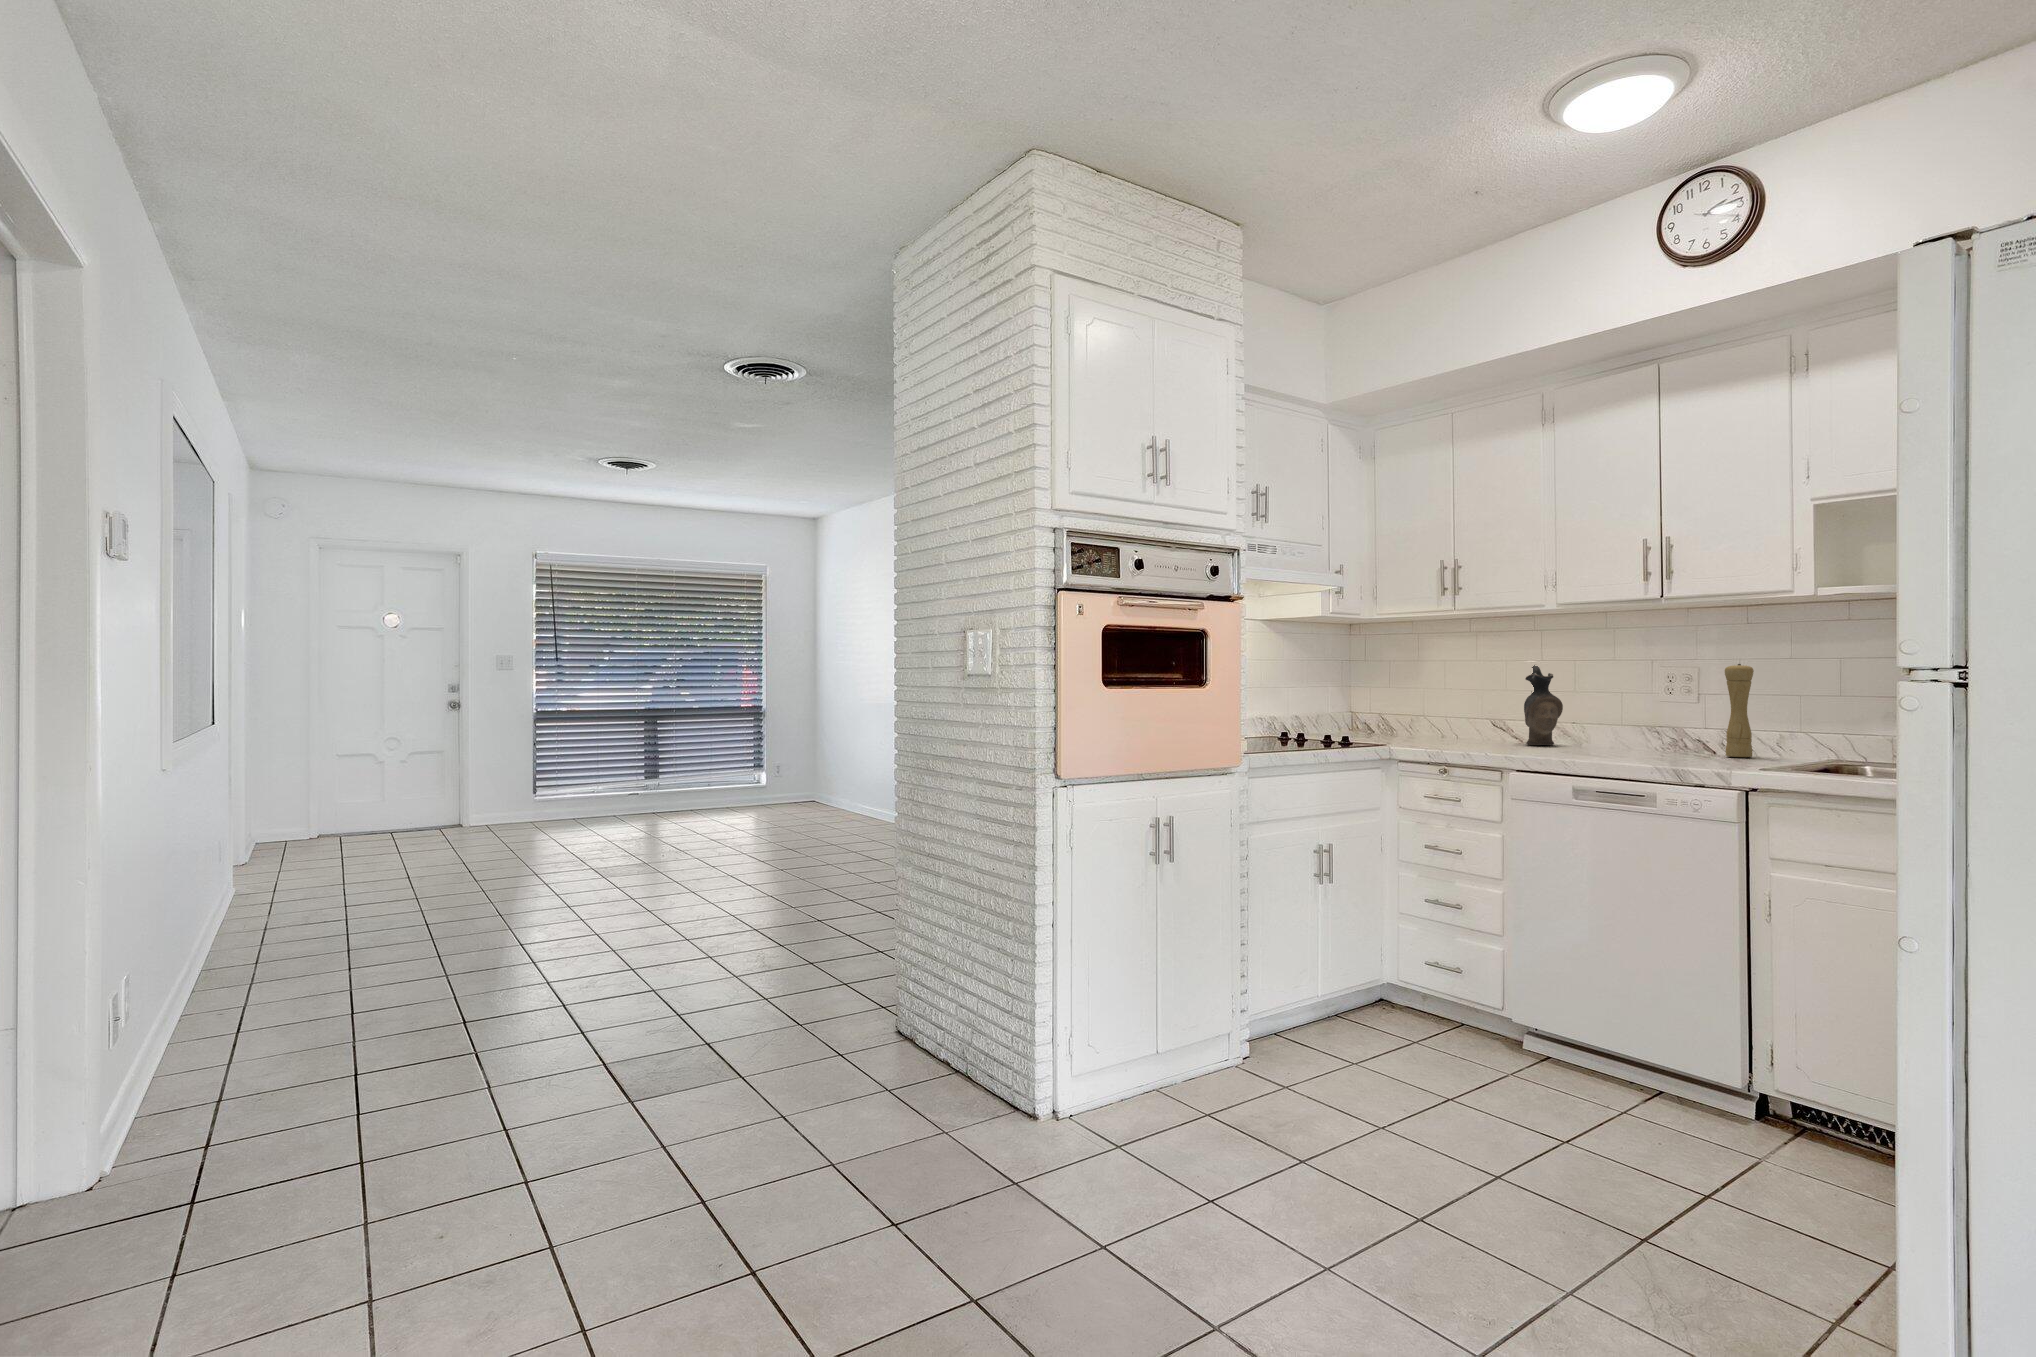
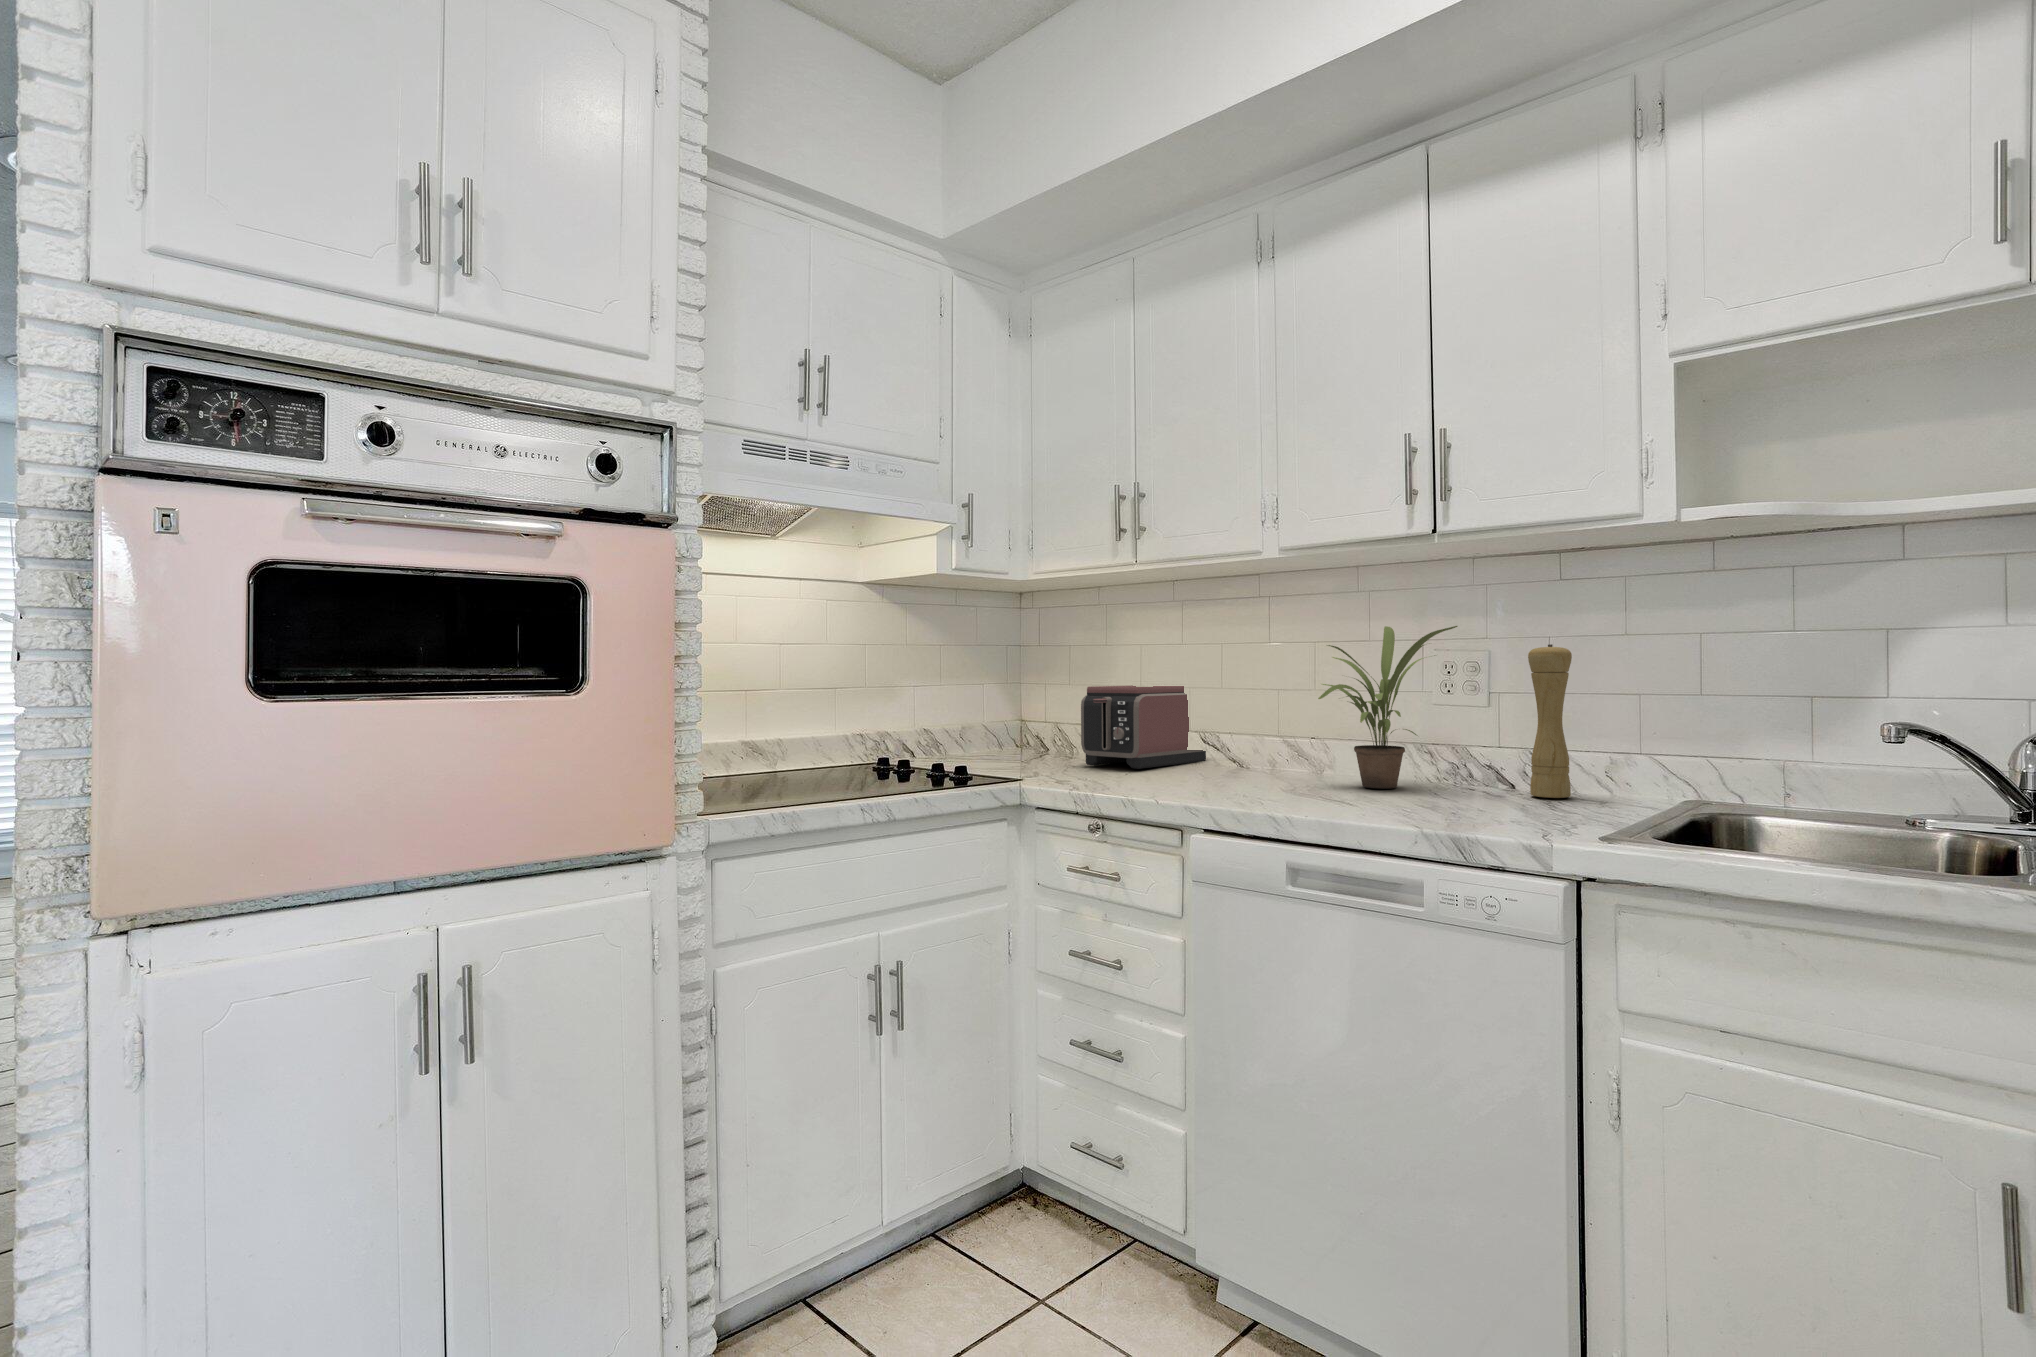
potted plant: none [1582,651,1678,752] -> present [1318,626,1457,789]
ceramic pitcher: present [1524,665,1563,745] -> none [1241,649,1295,774]
toaster: none [1408,688,1494,742] -> present [1081,685,1206,769]

